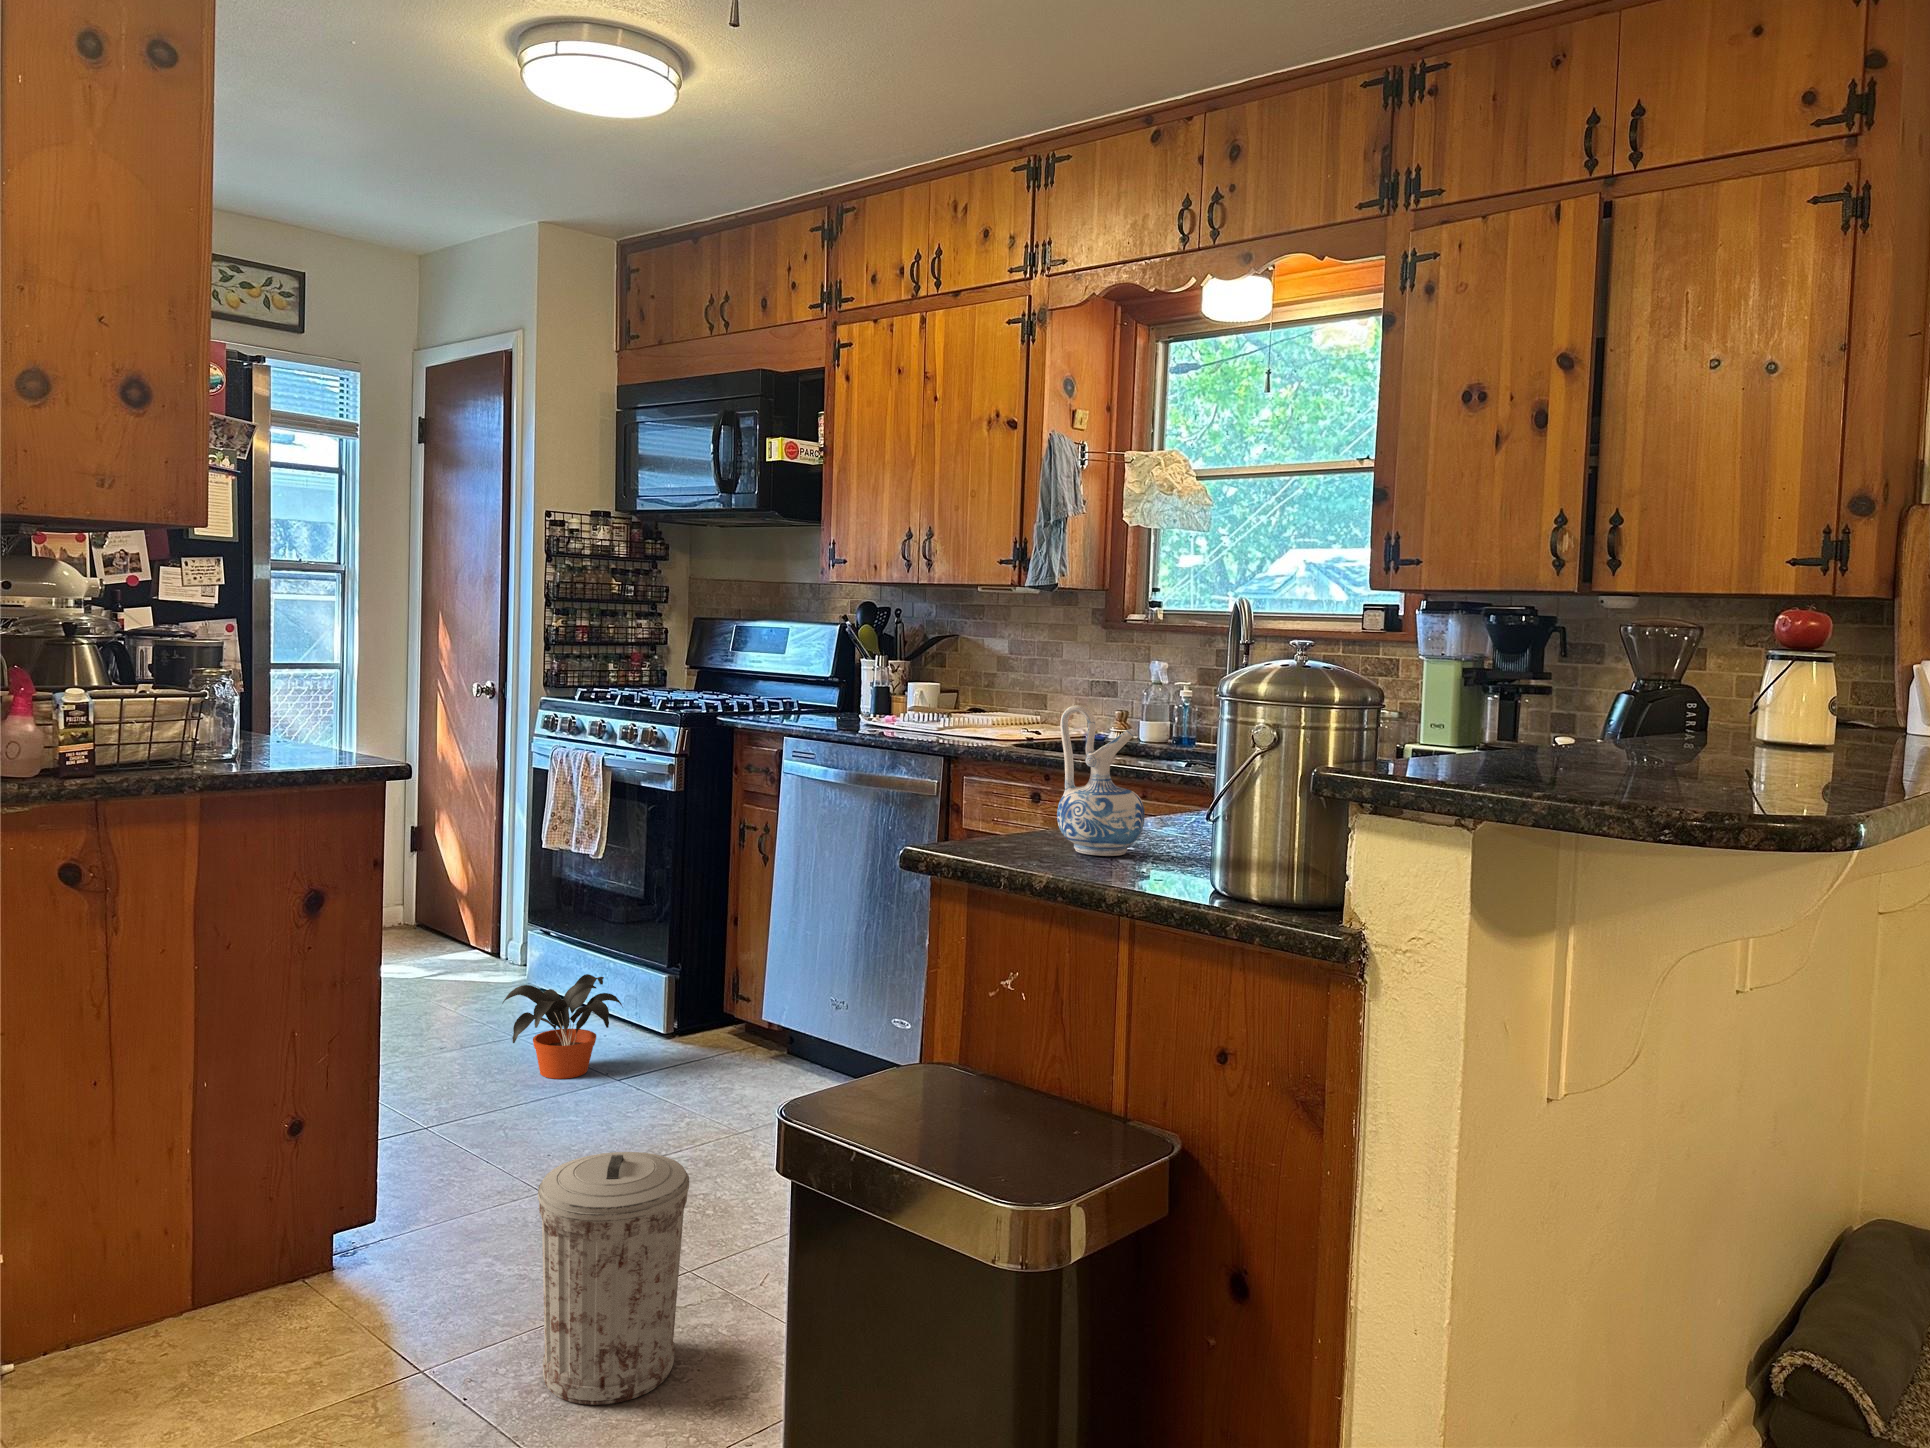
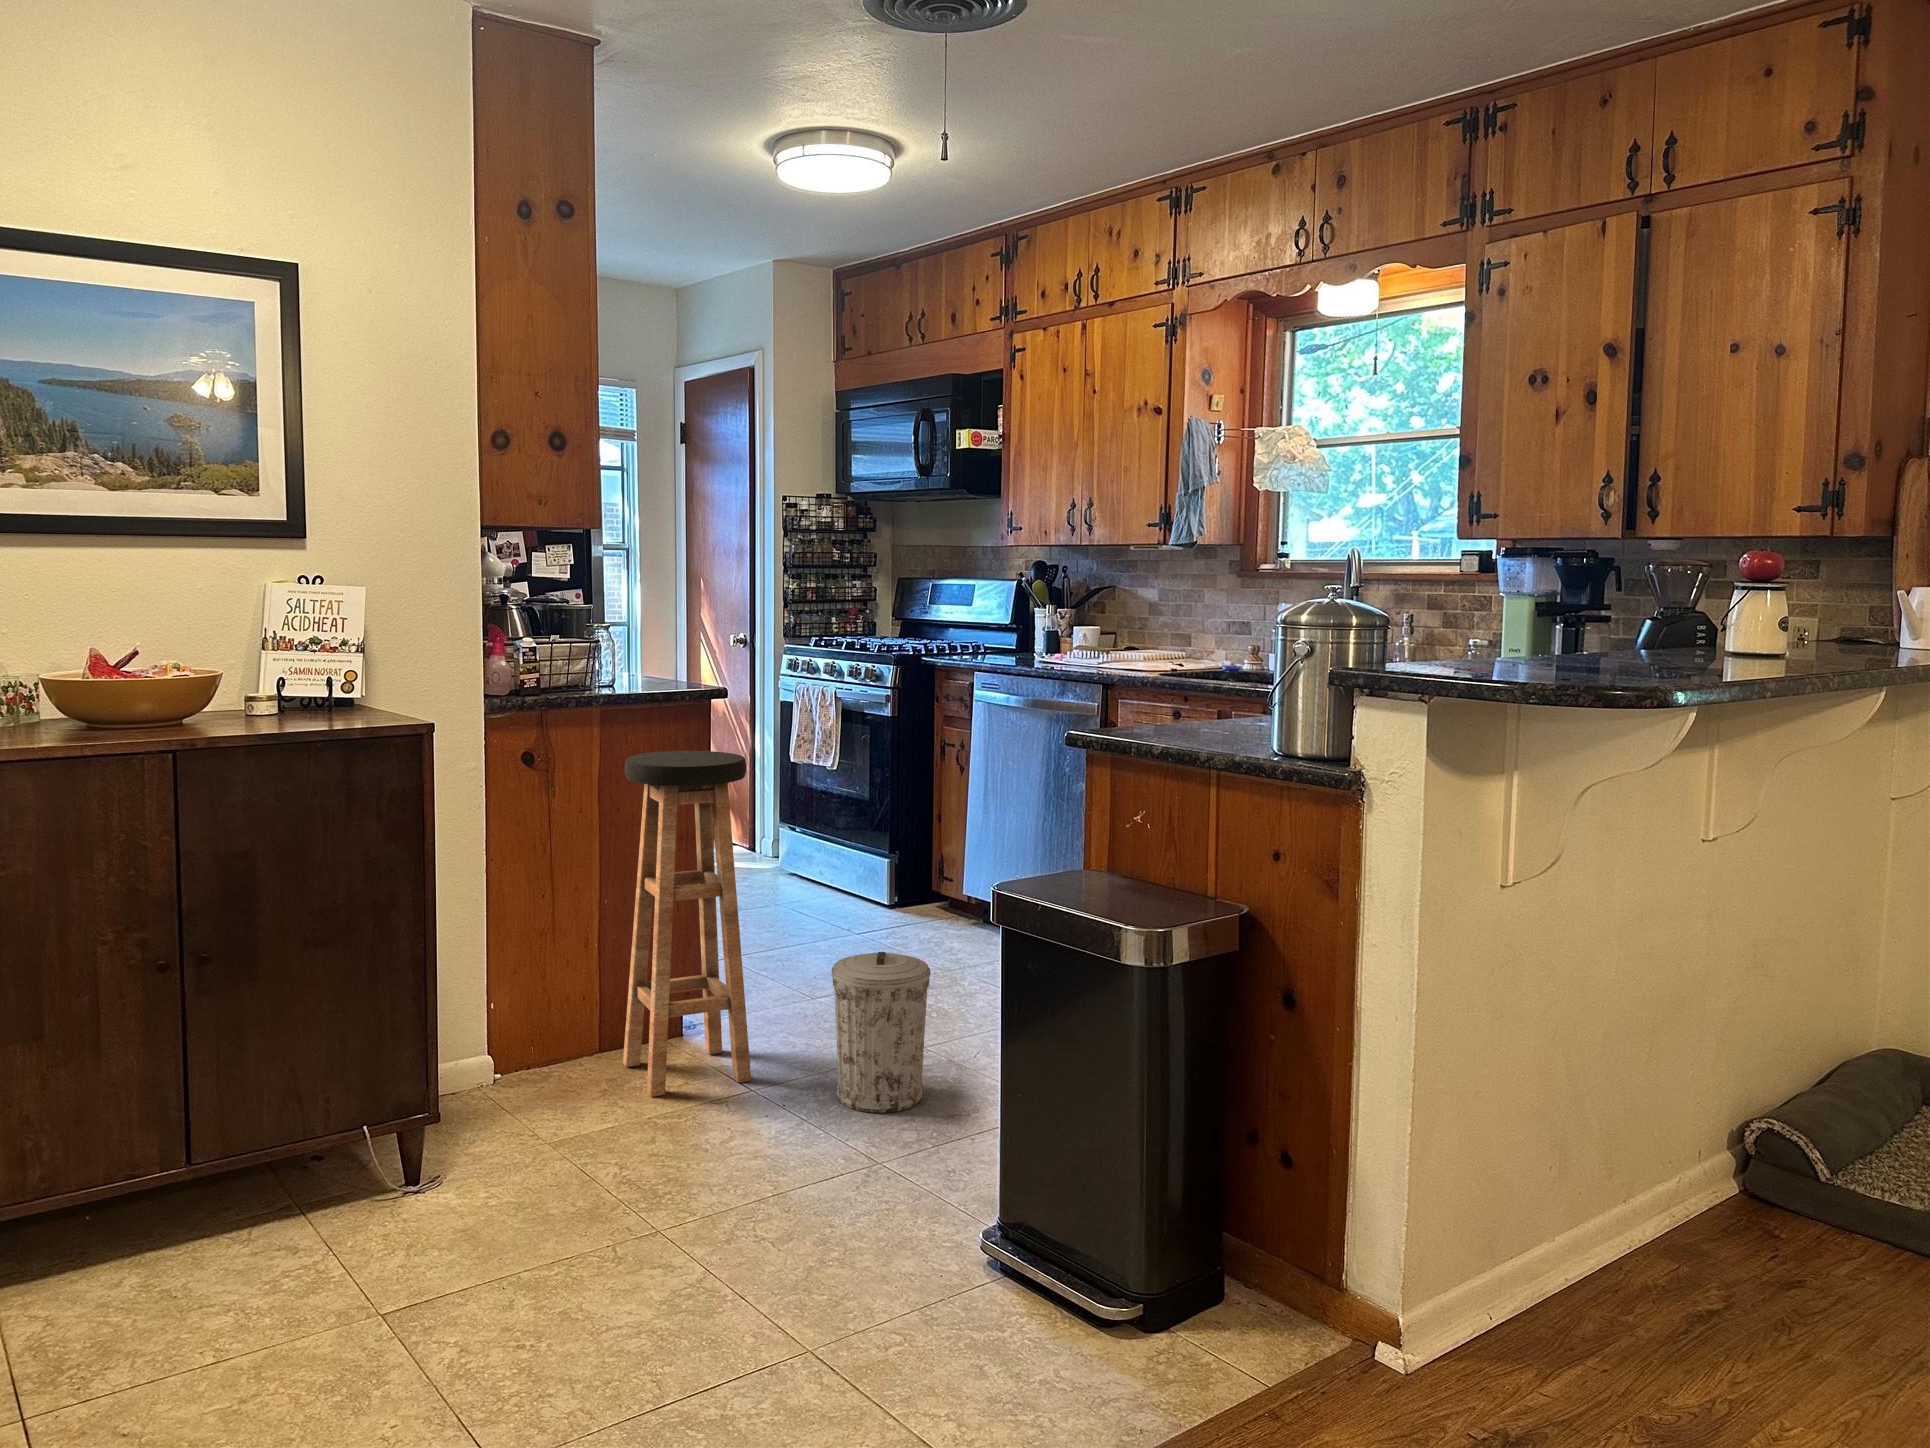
ceramic pitcher: present [1057,705,1145,856] -> none [1175,635,1234,732]
bar stool: none [213,856,421,1401] -> present [623,751,751,1097]
potted plant: present [503,974,623,1079] -> none [768,858,859,935]

